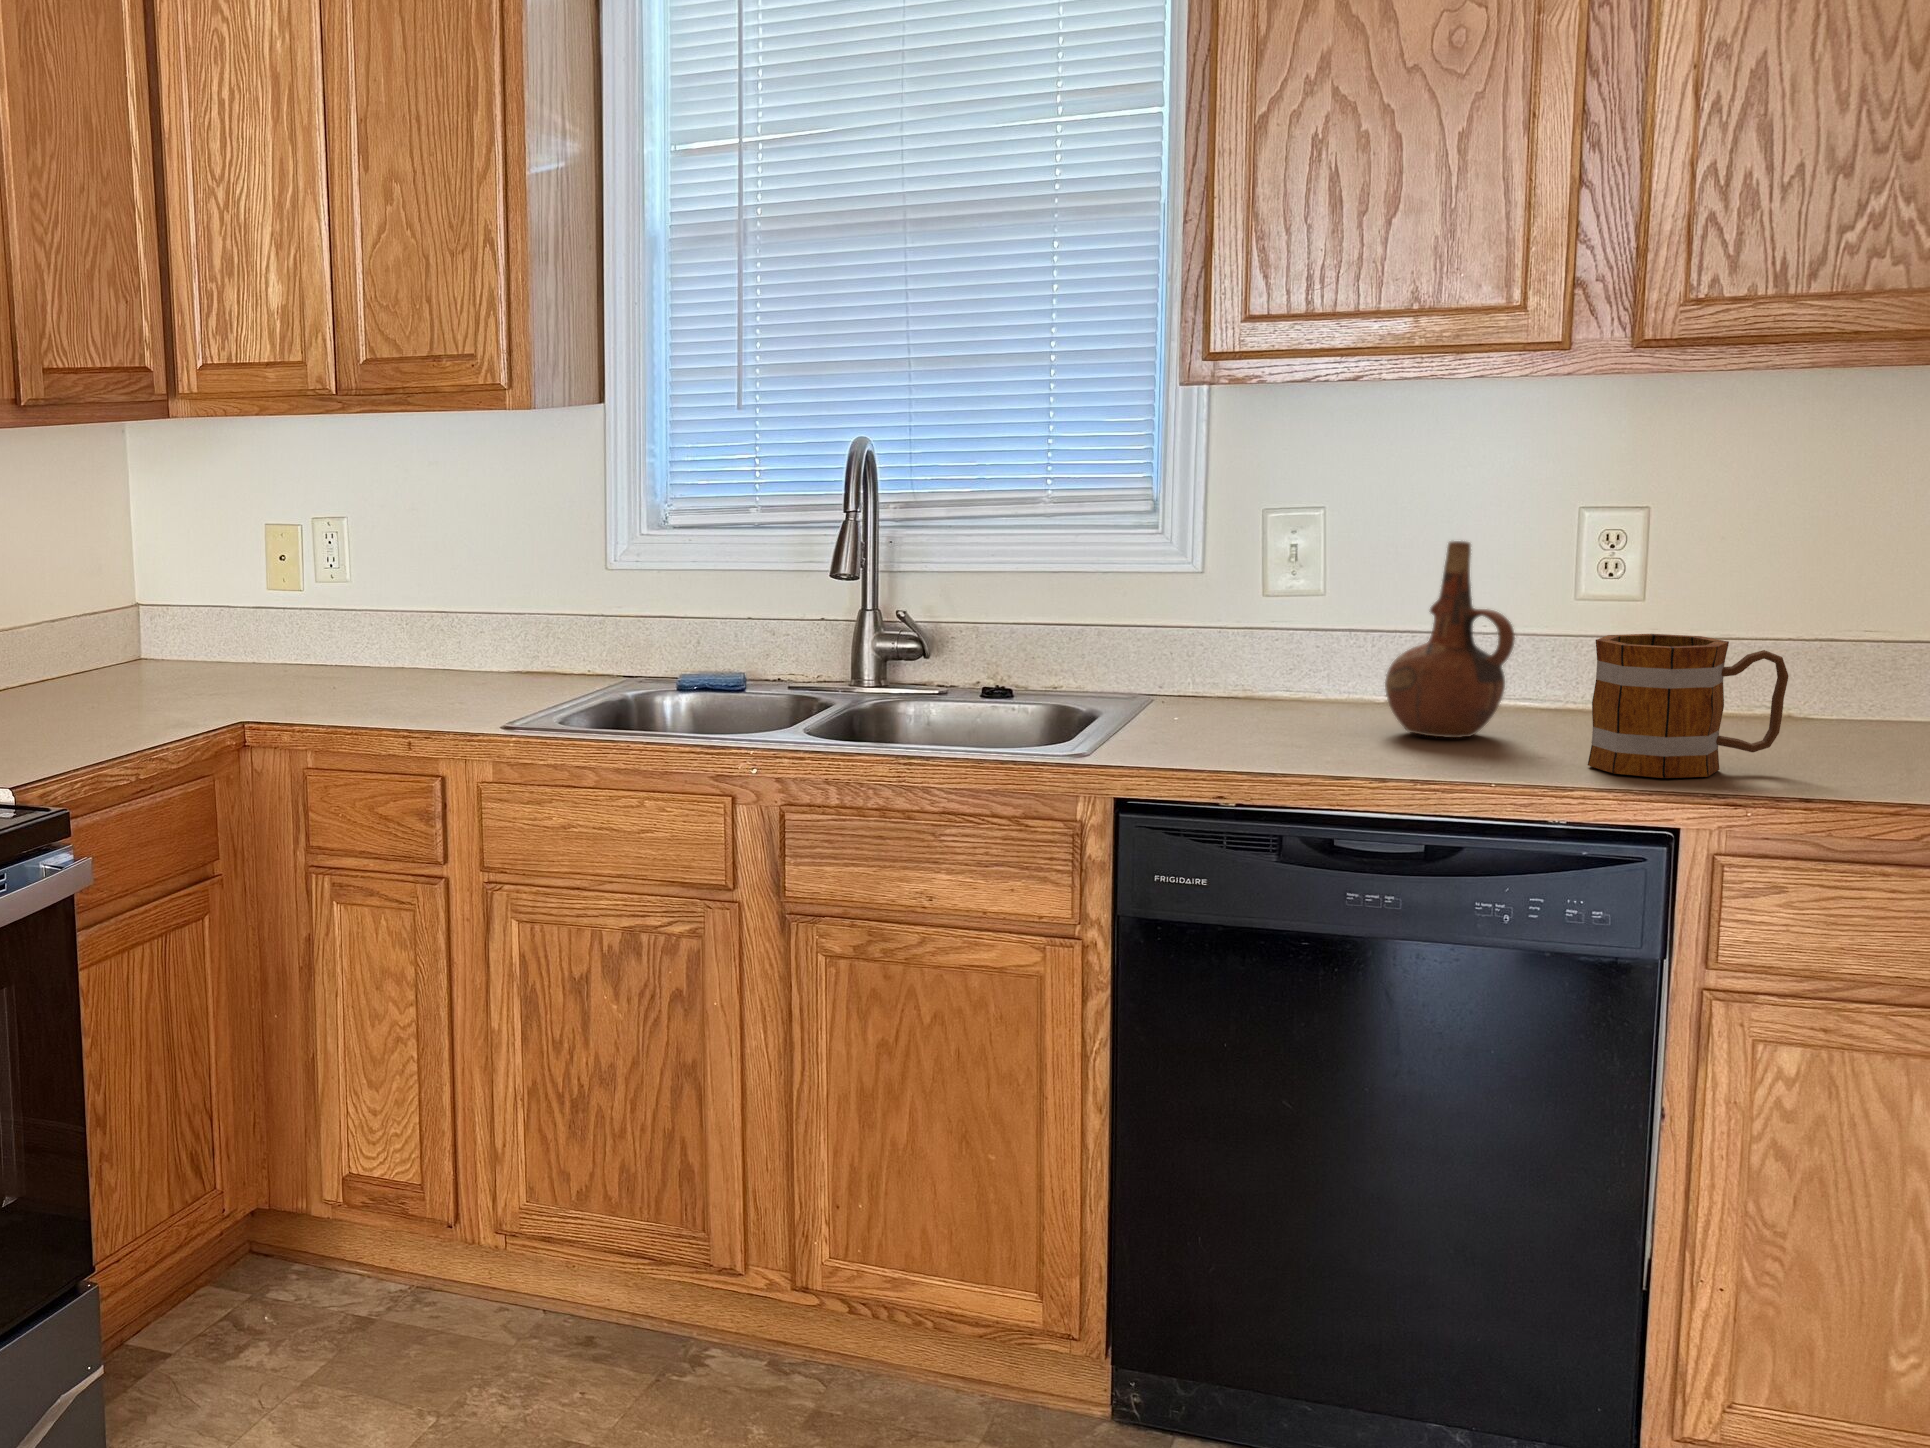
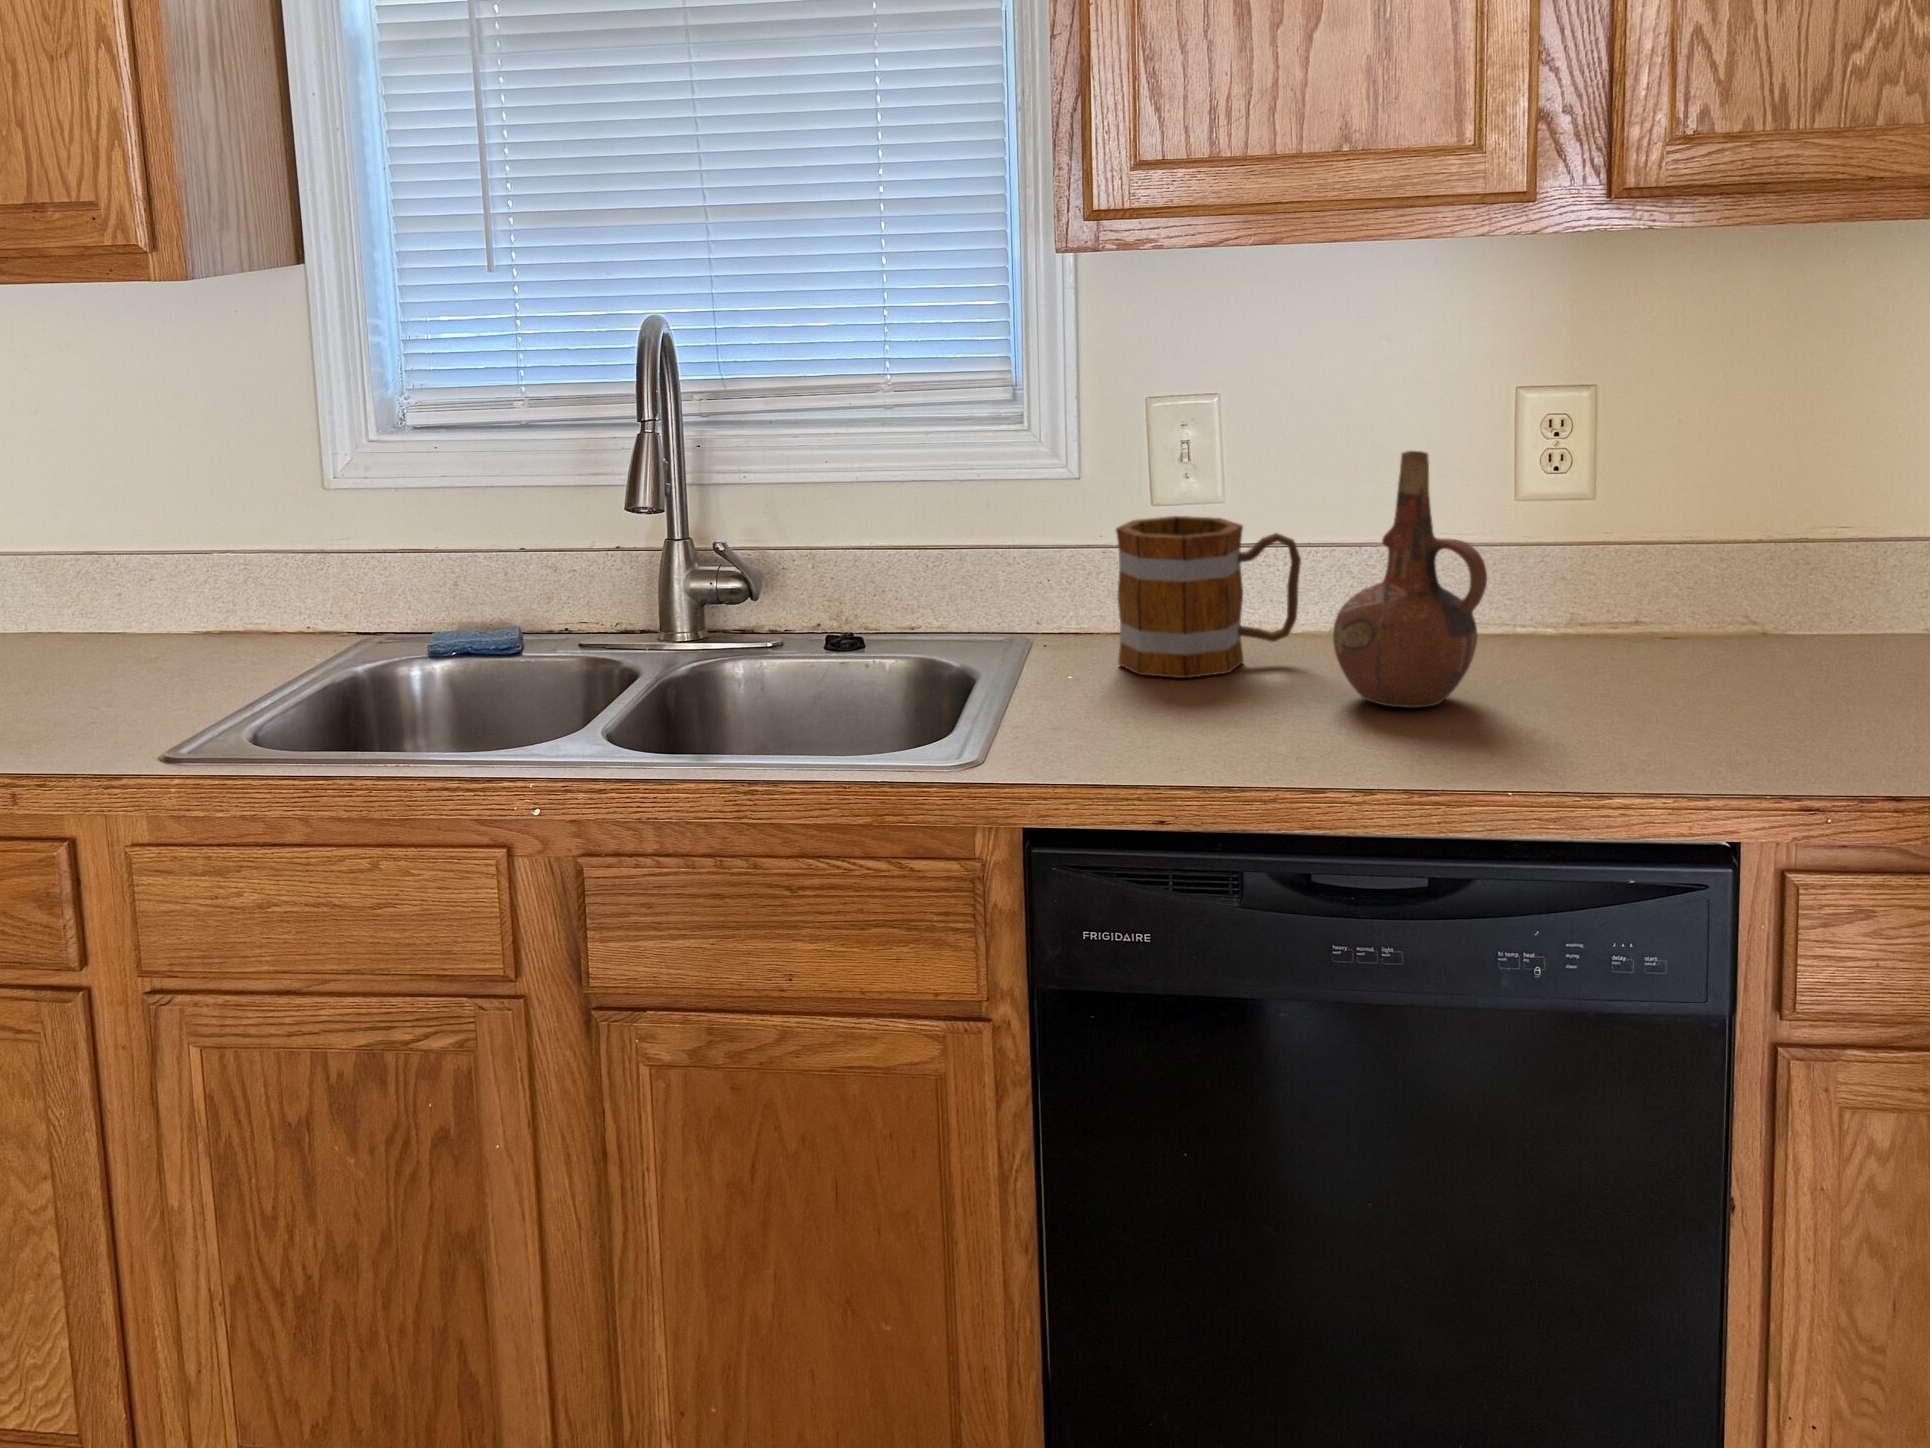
mug: present [1588,634,1789,778] -> present [1116,516,1301,678]

